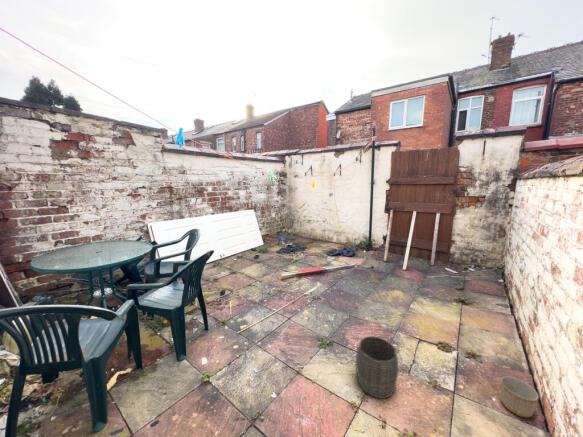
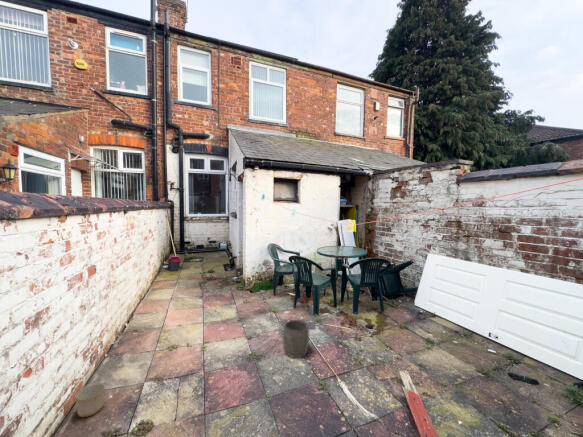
woven basket: present [356,336,398,398] -> present [283,320,309,358]

